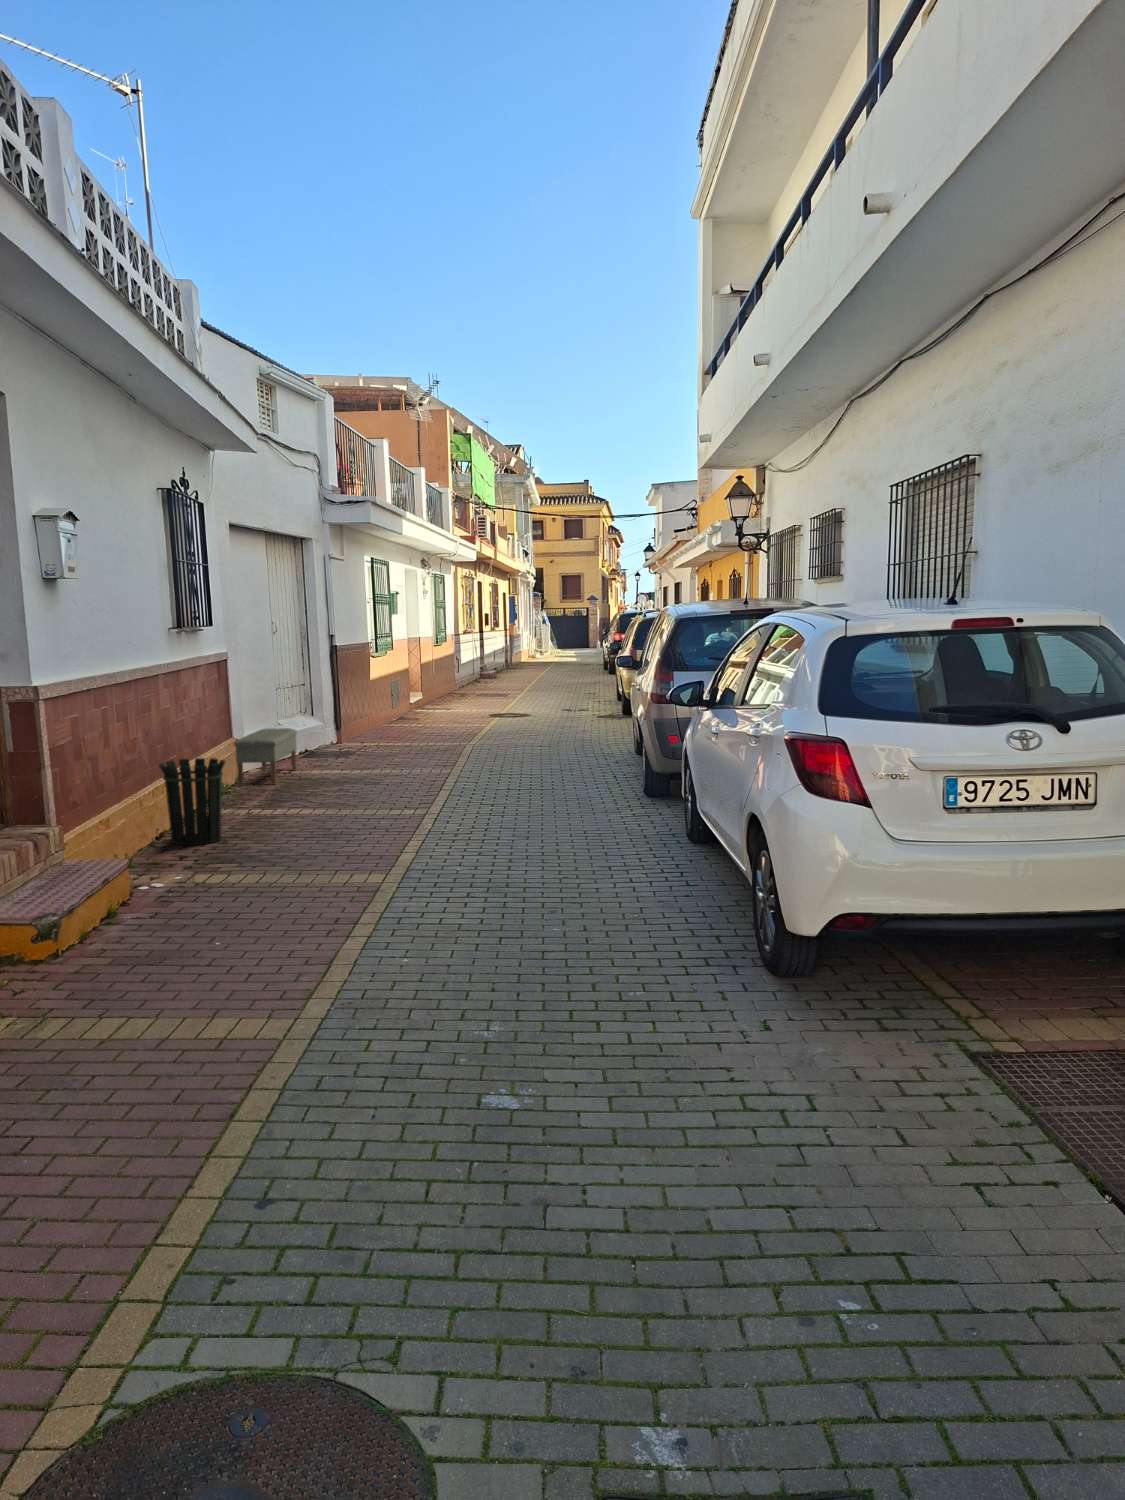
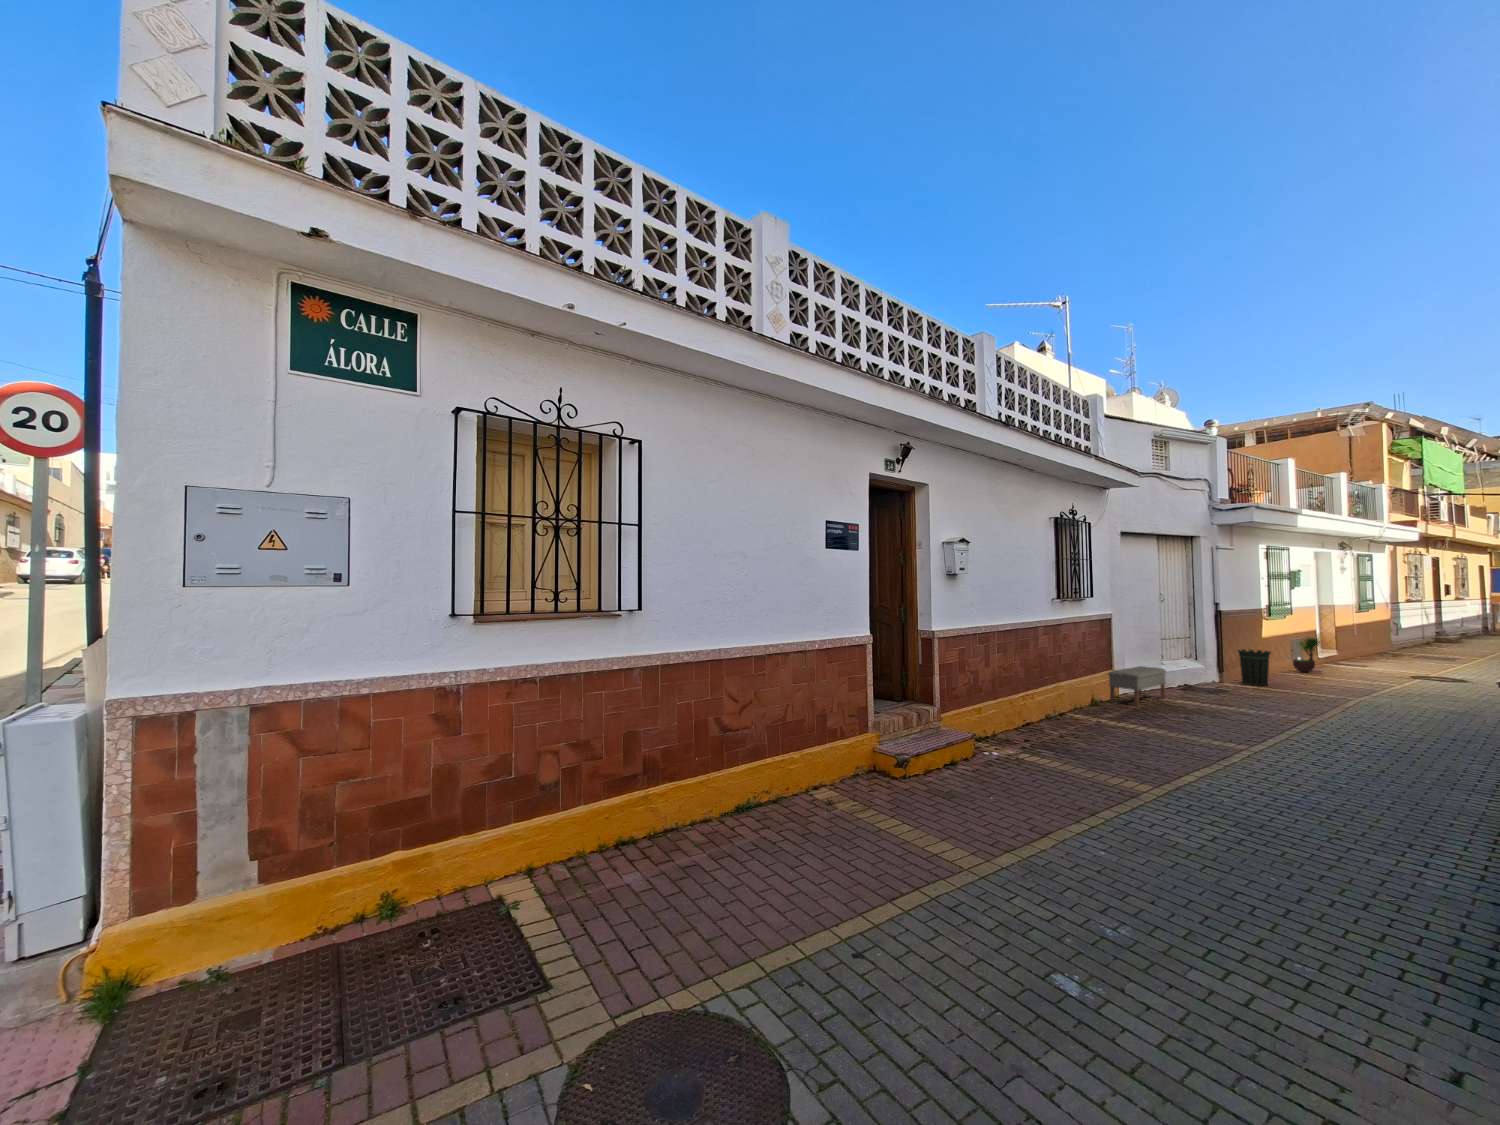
potted tree: none [390,671,417,719] -> present [1293,637,1320,672]
waste bin: present [159,758,226,845] -> present [1238,649,1271,686]

